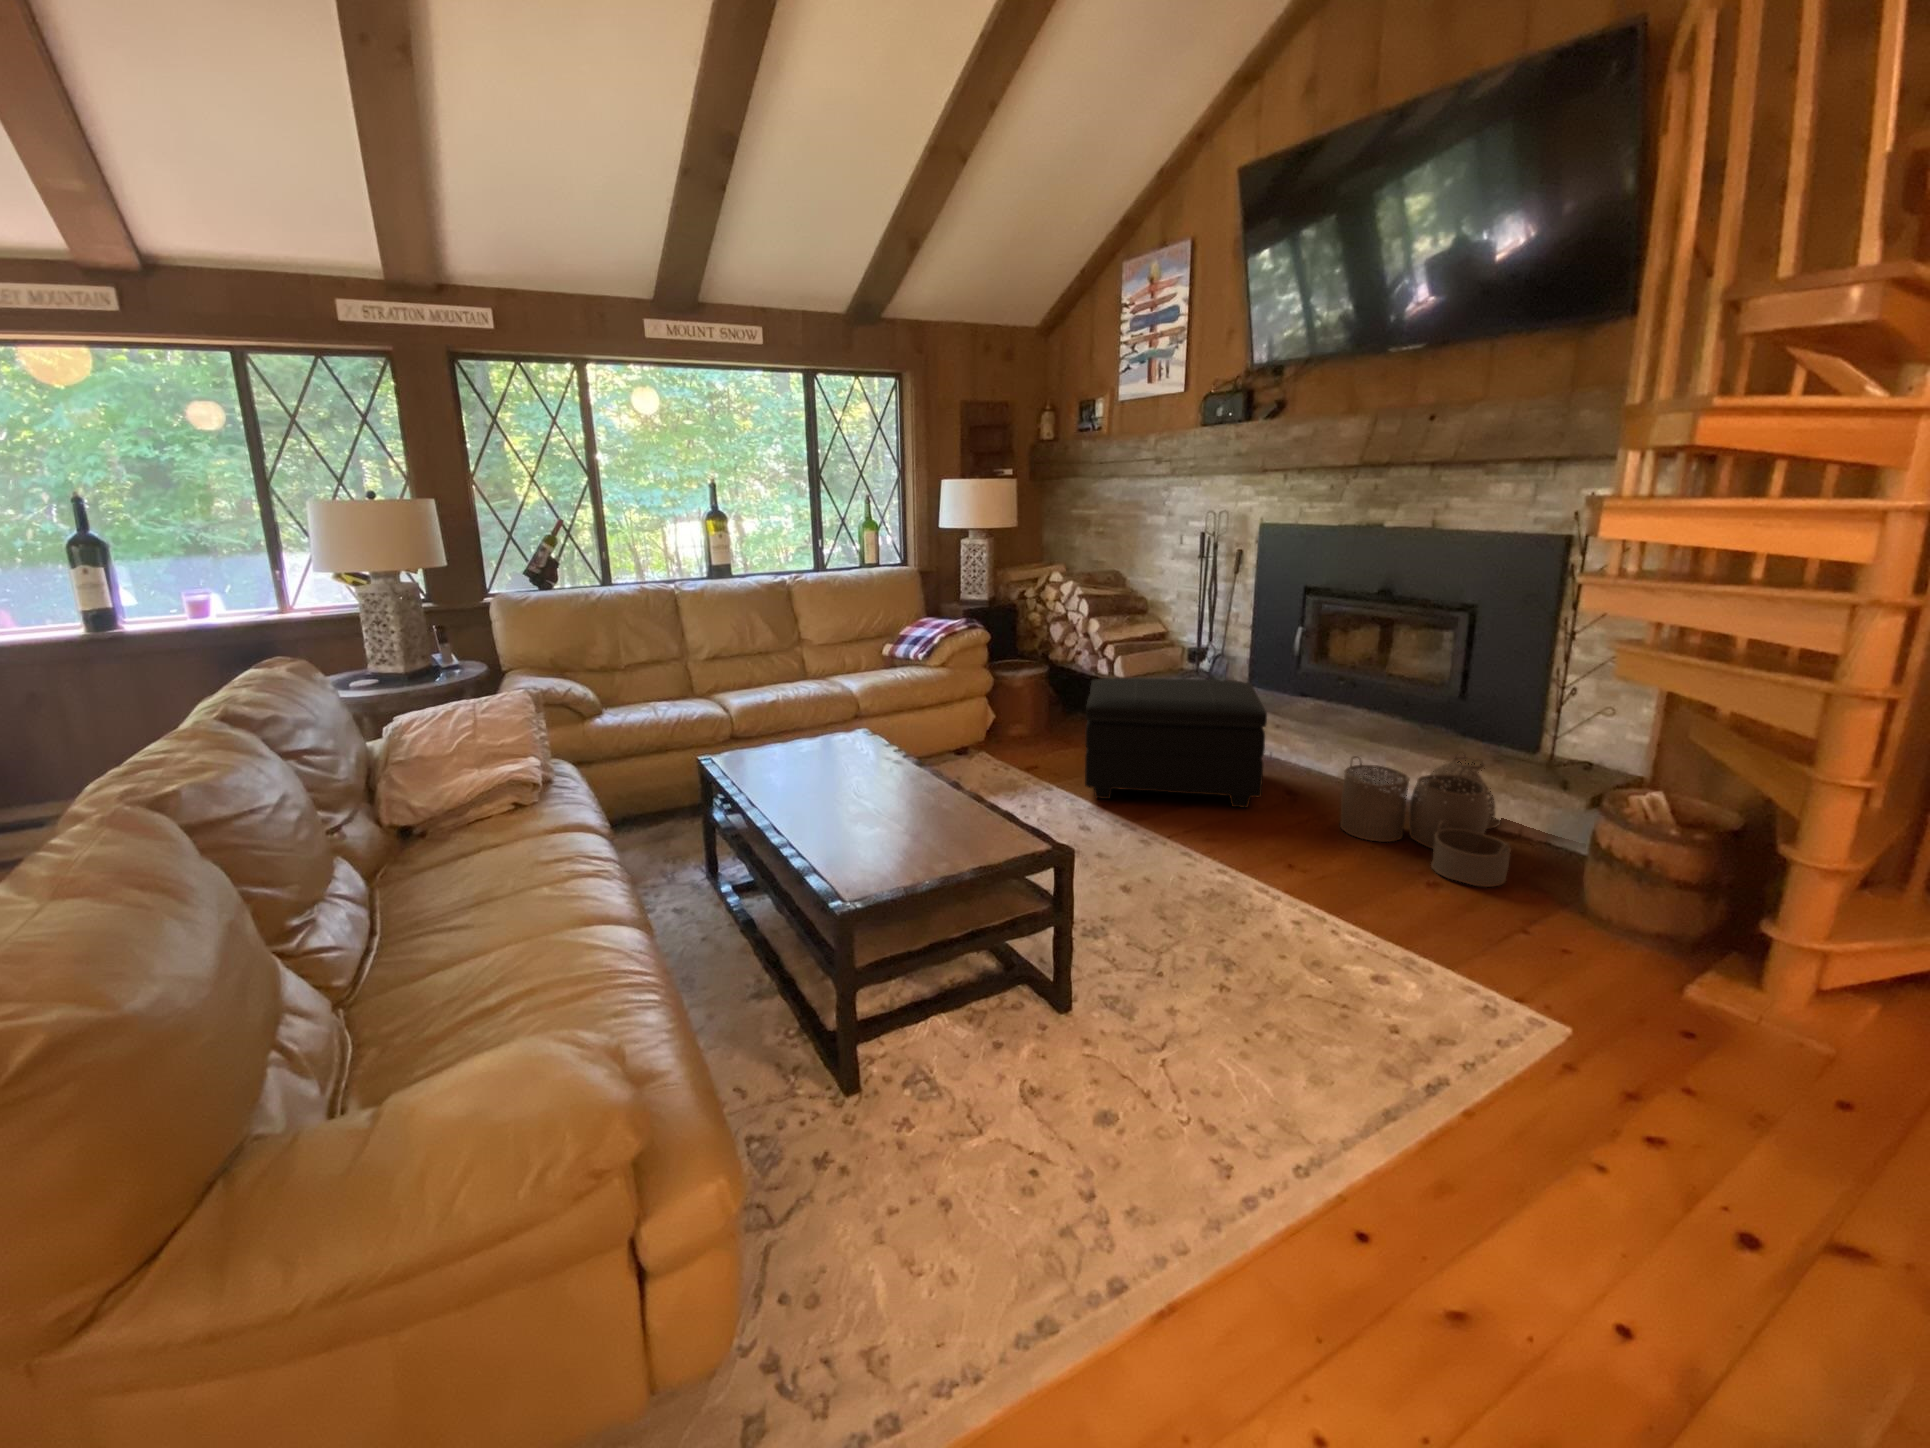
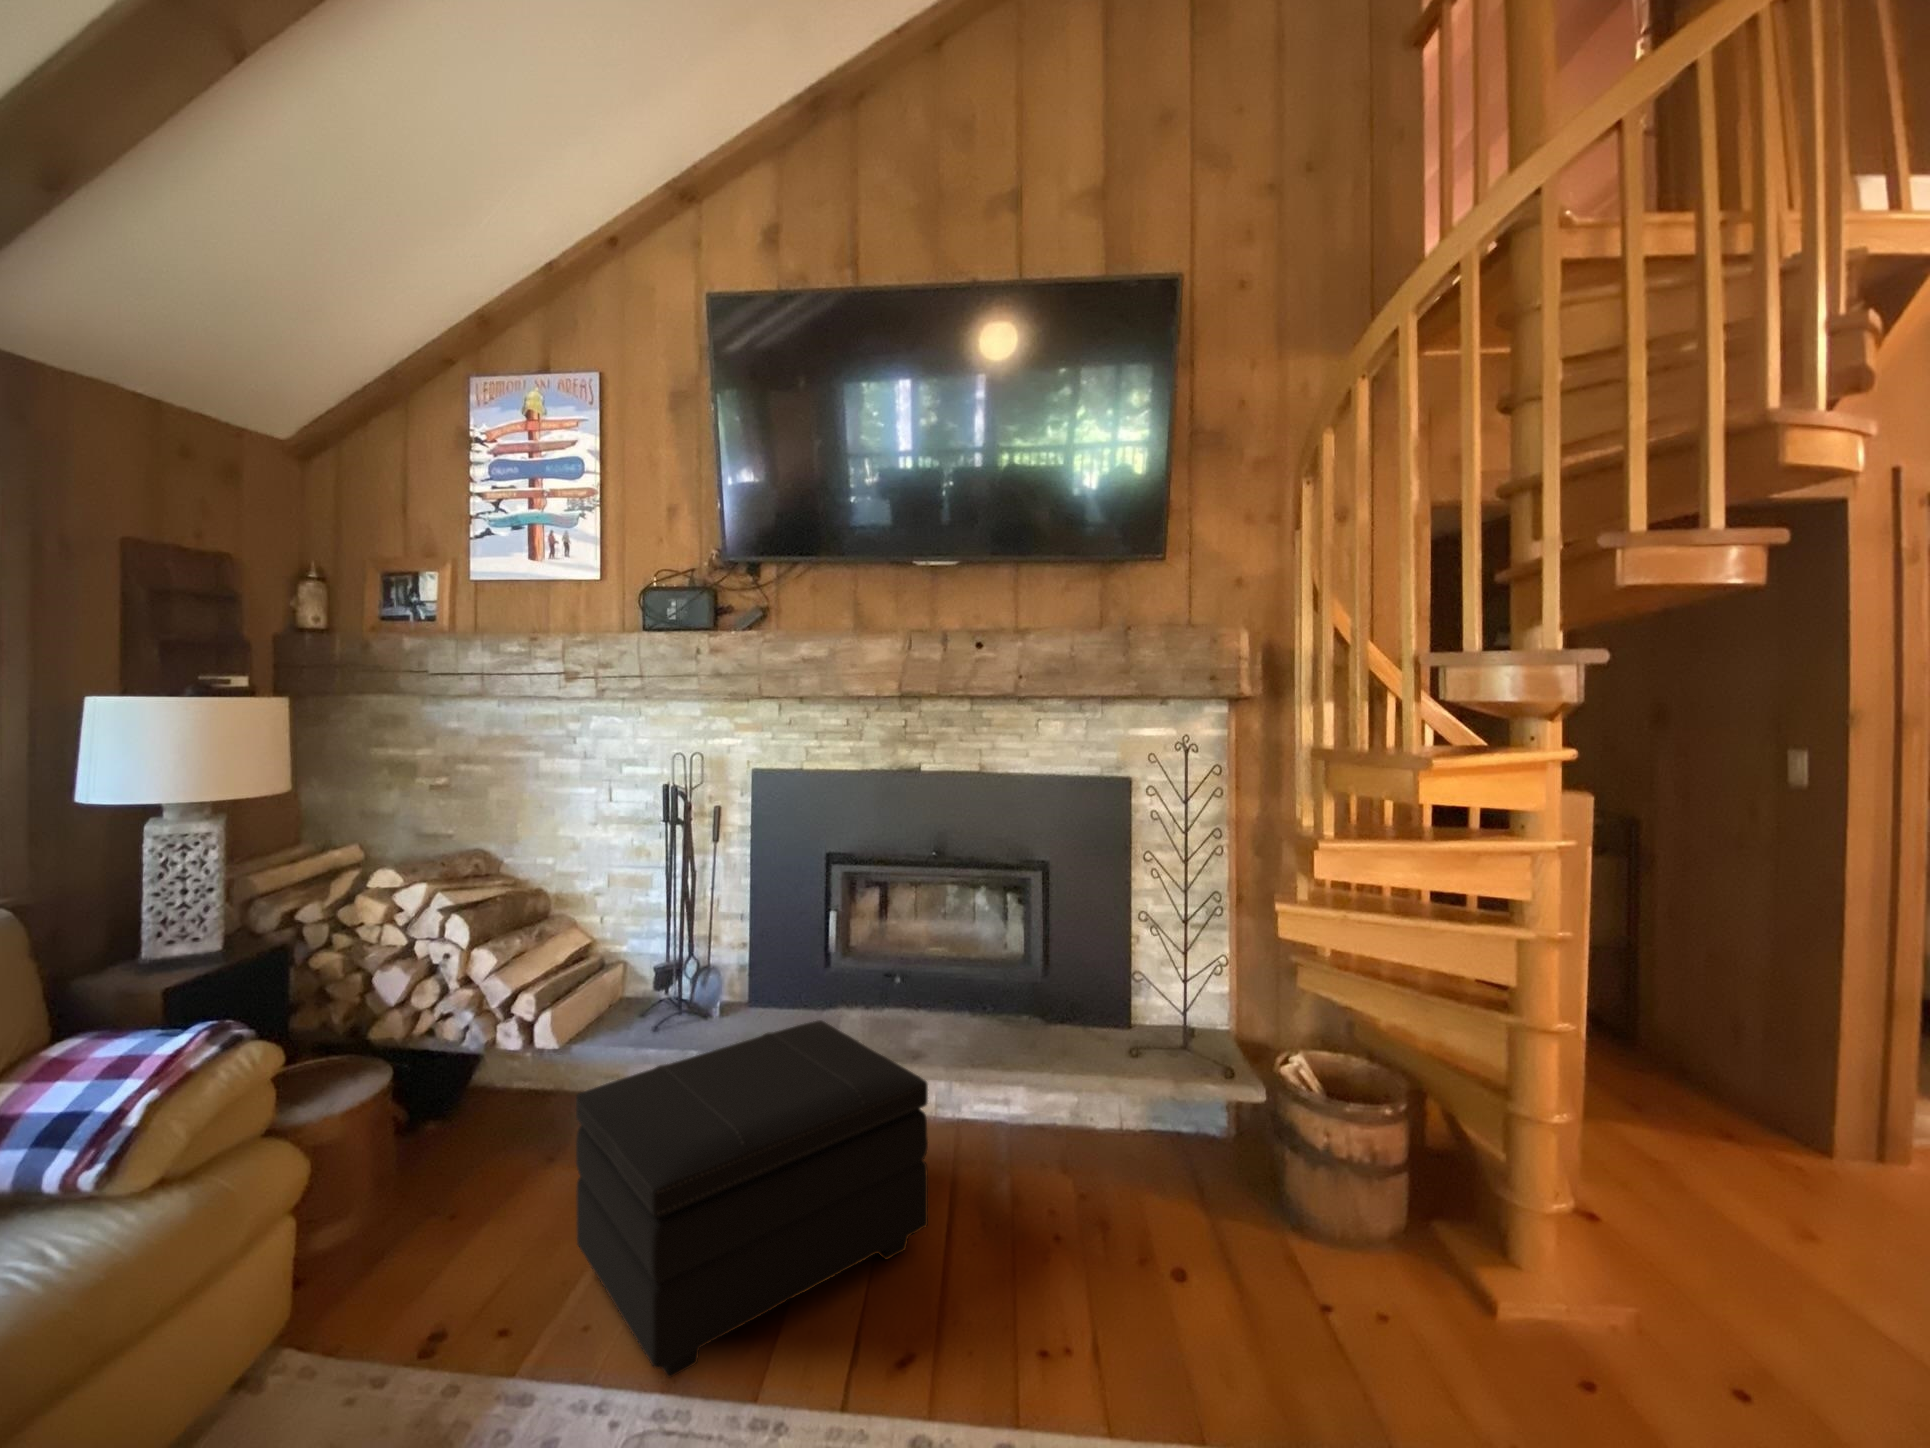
woven basket: present [1340,756,1511,887] -> none [1021,1046,1262,1263]

